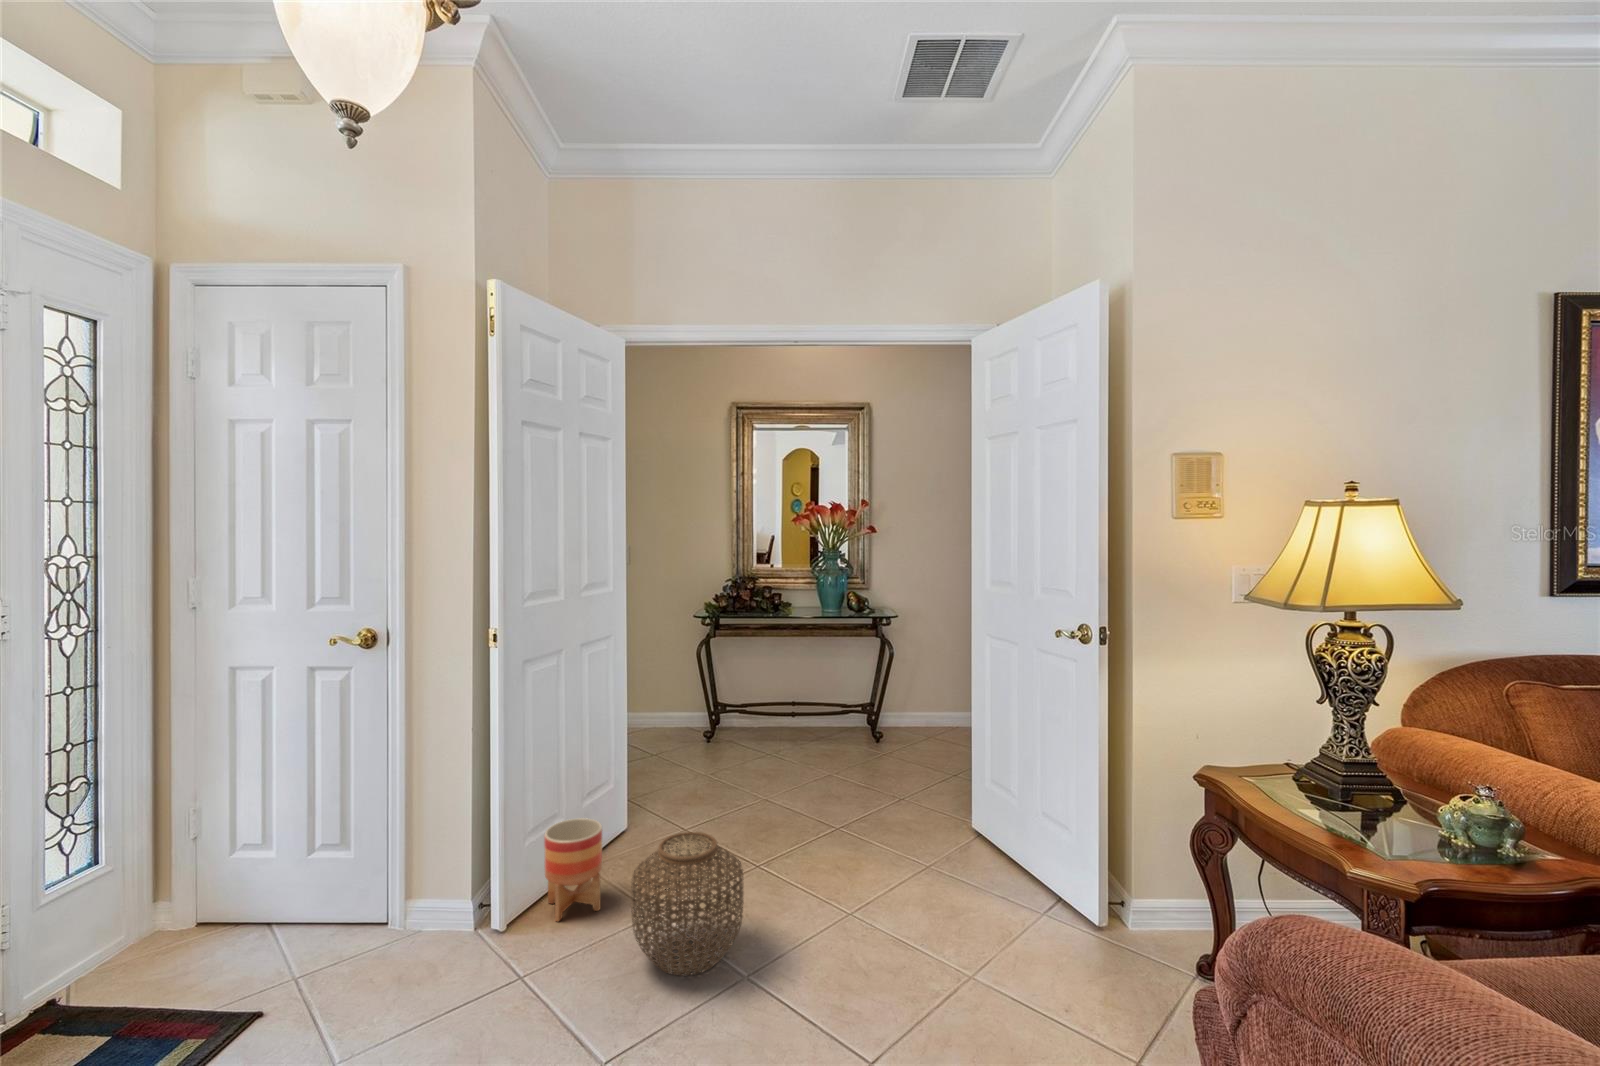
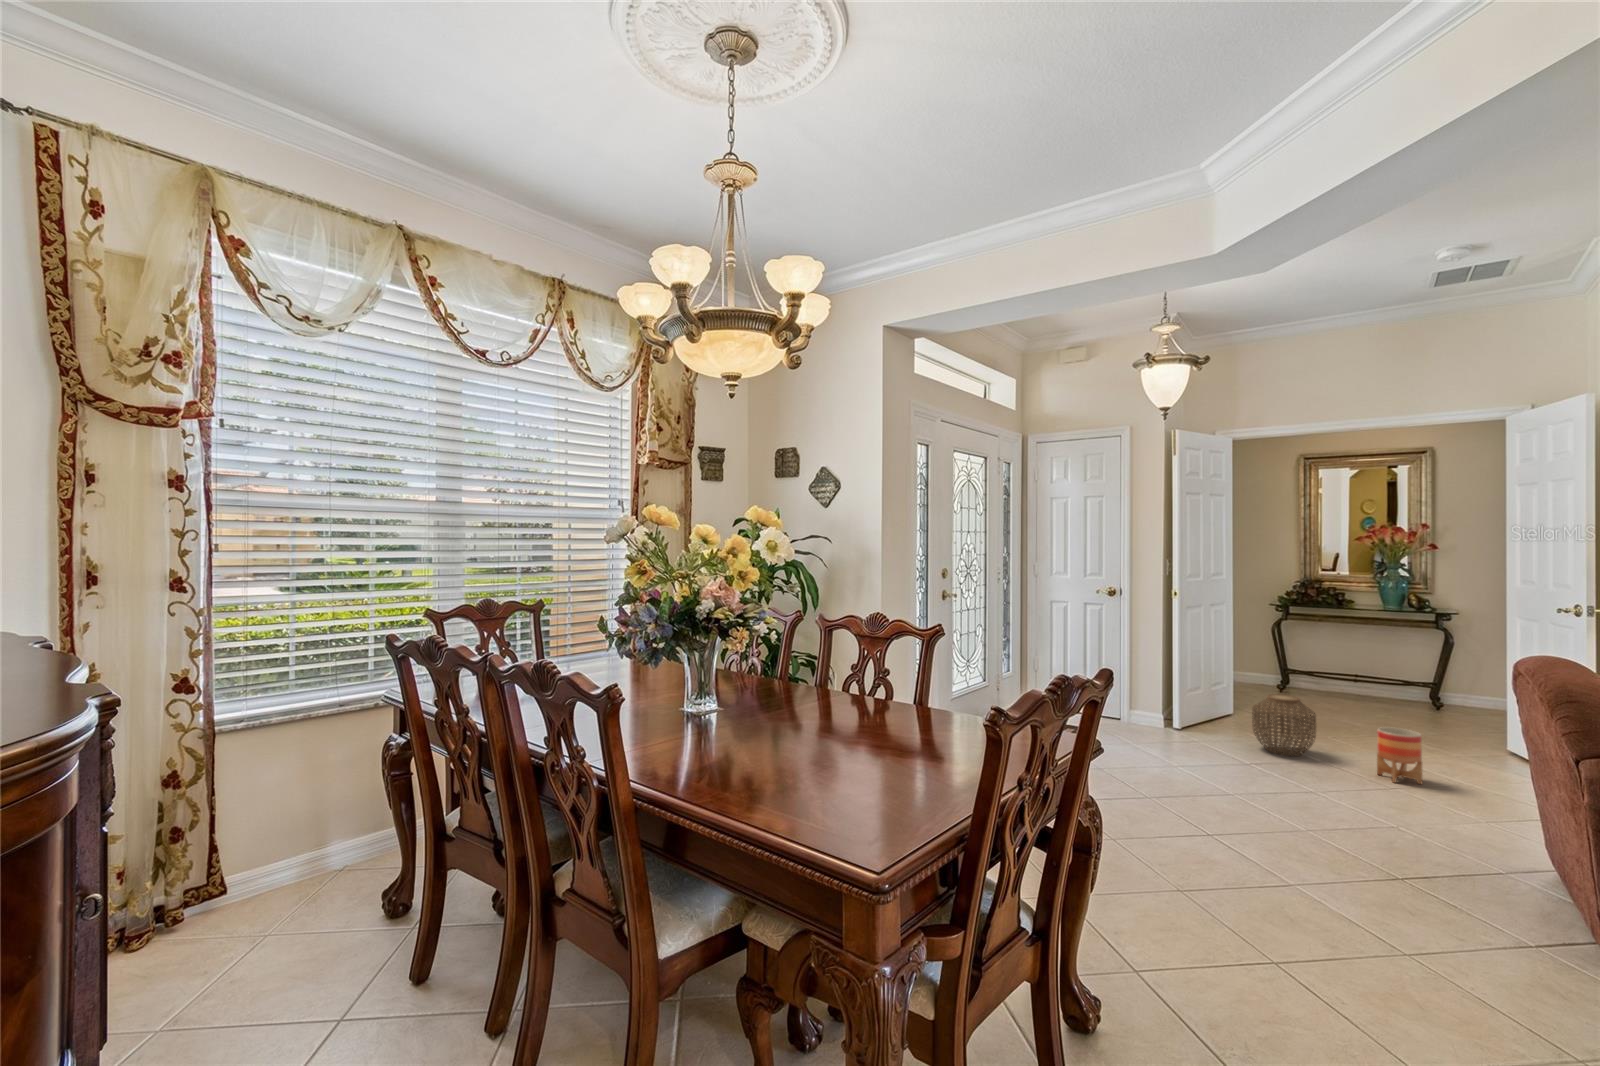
planter: present [544,818,602,921] -> present [1377,727,1422,784]

